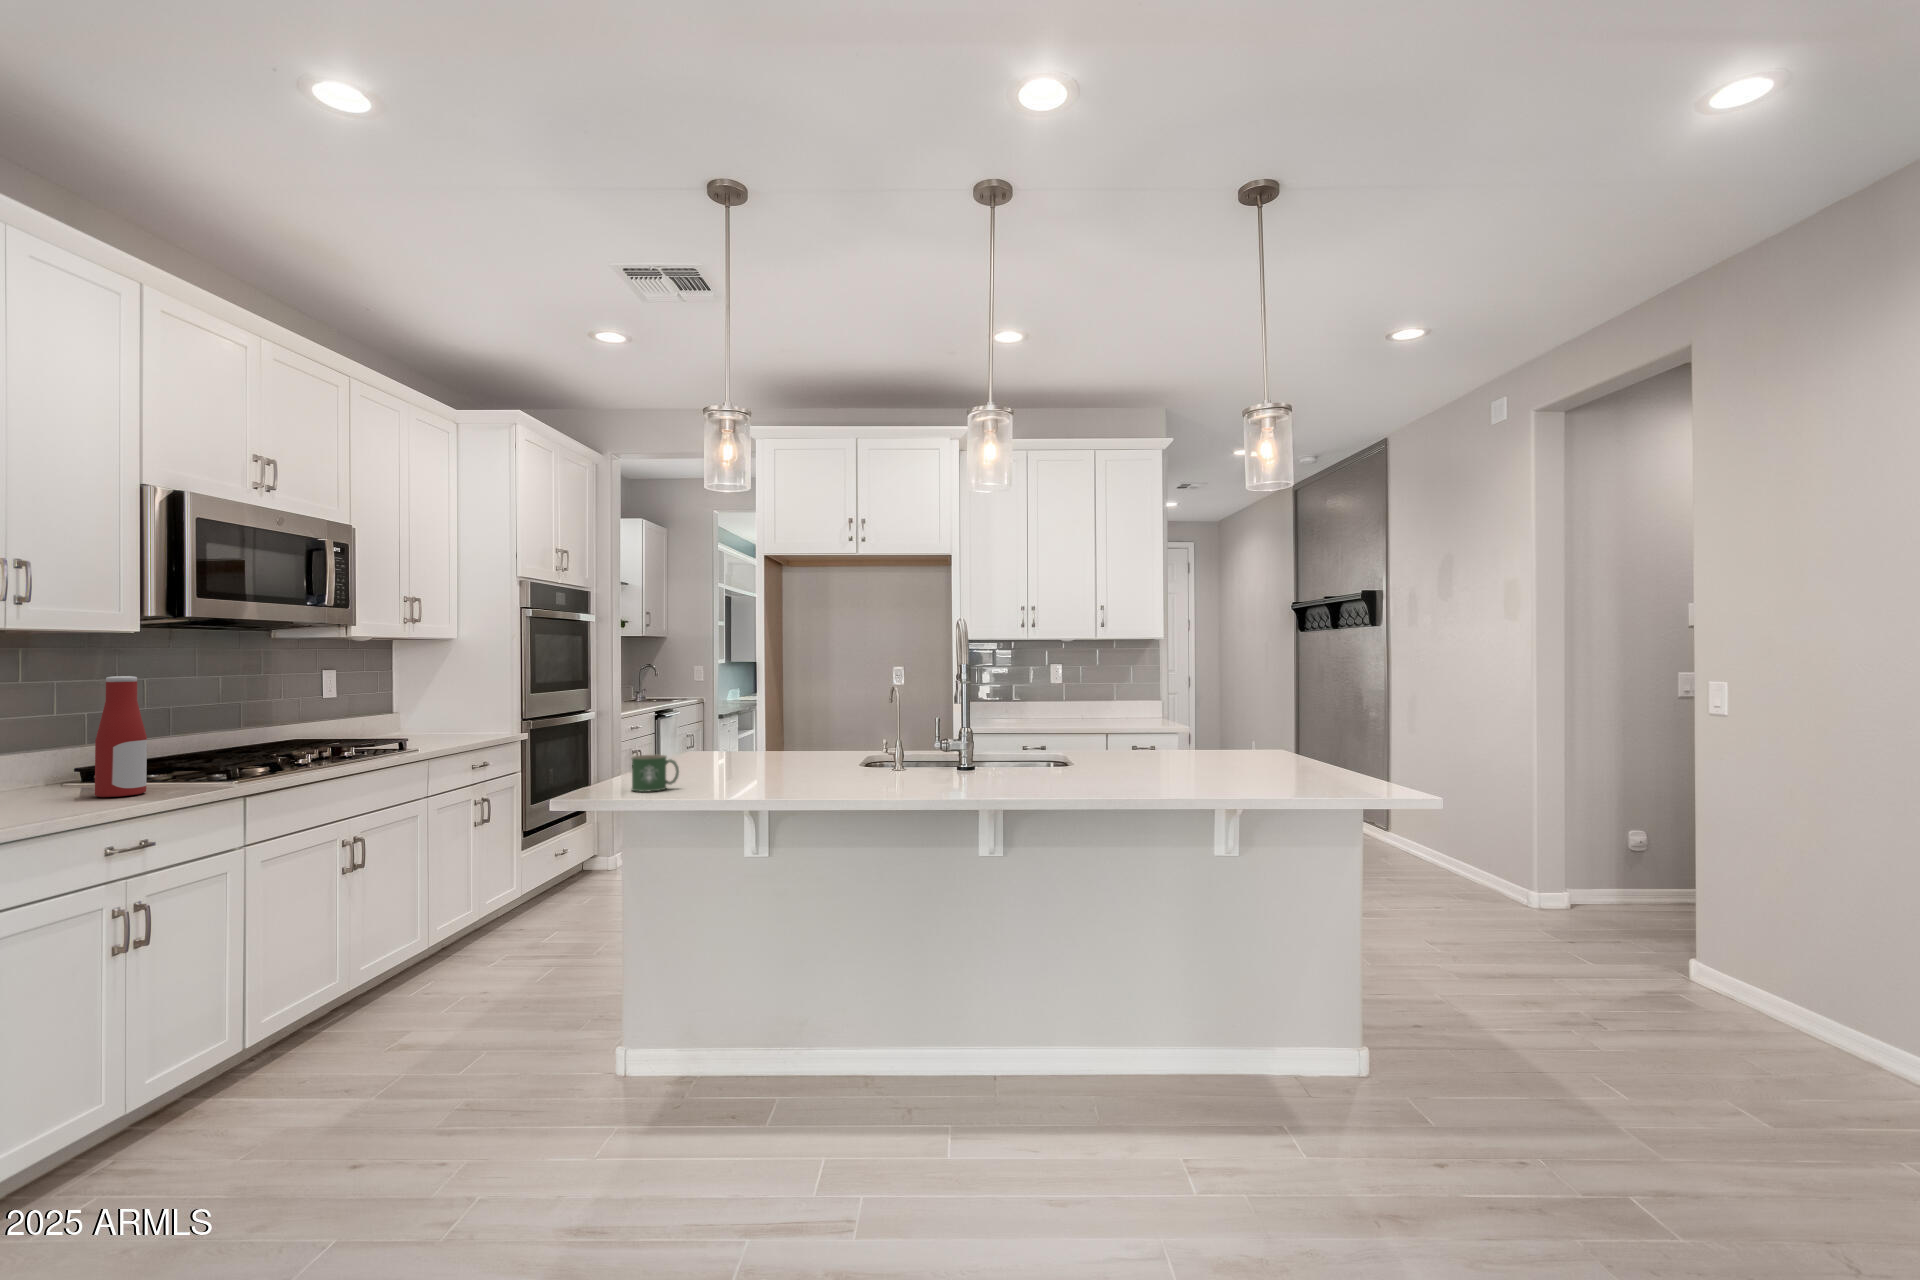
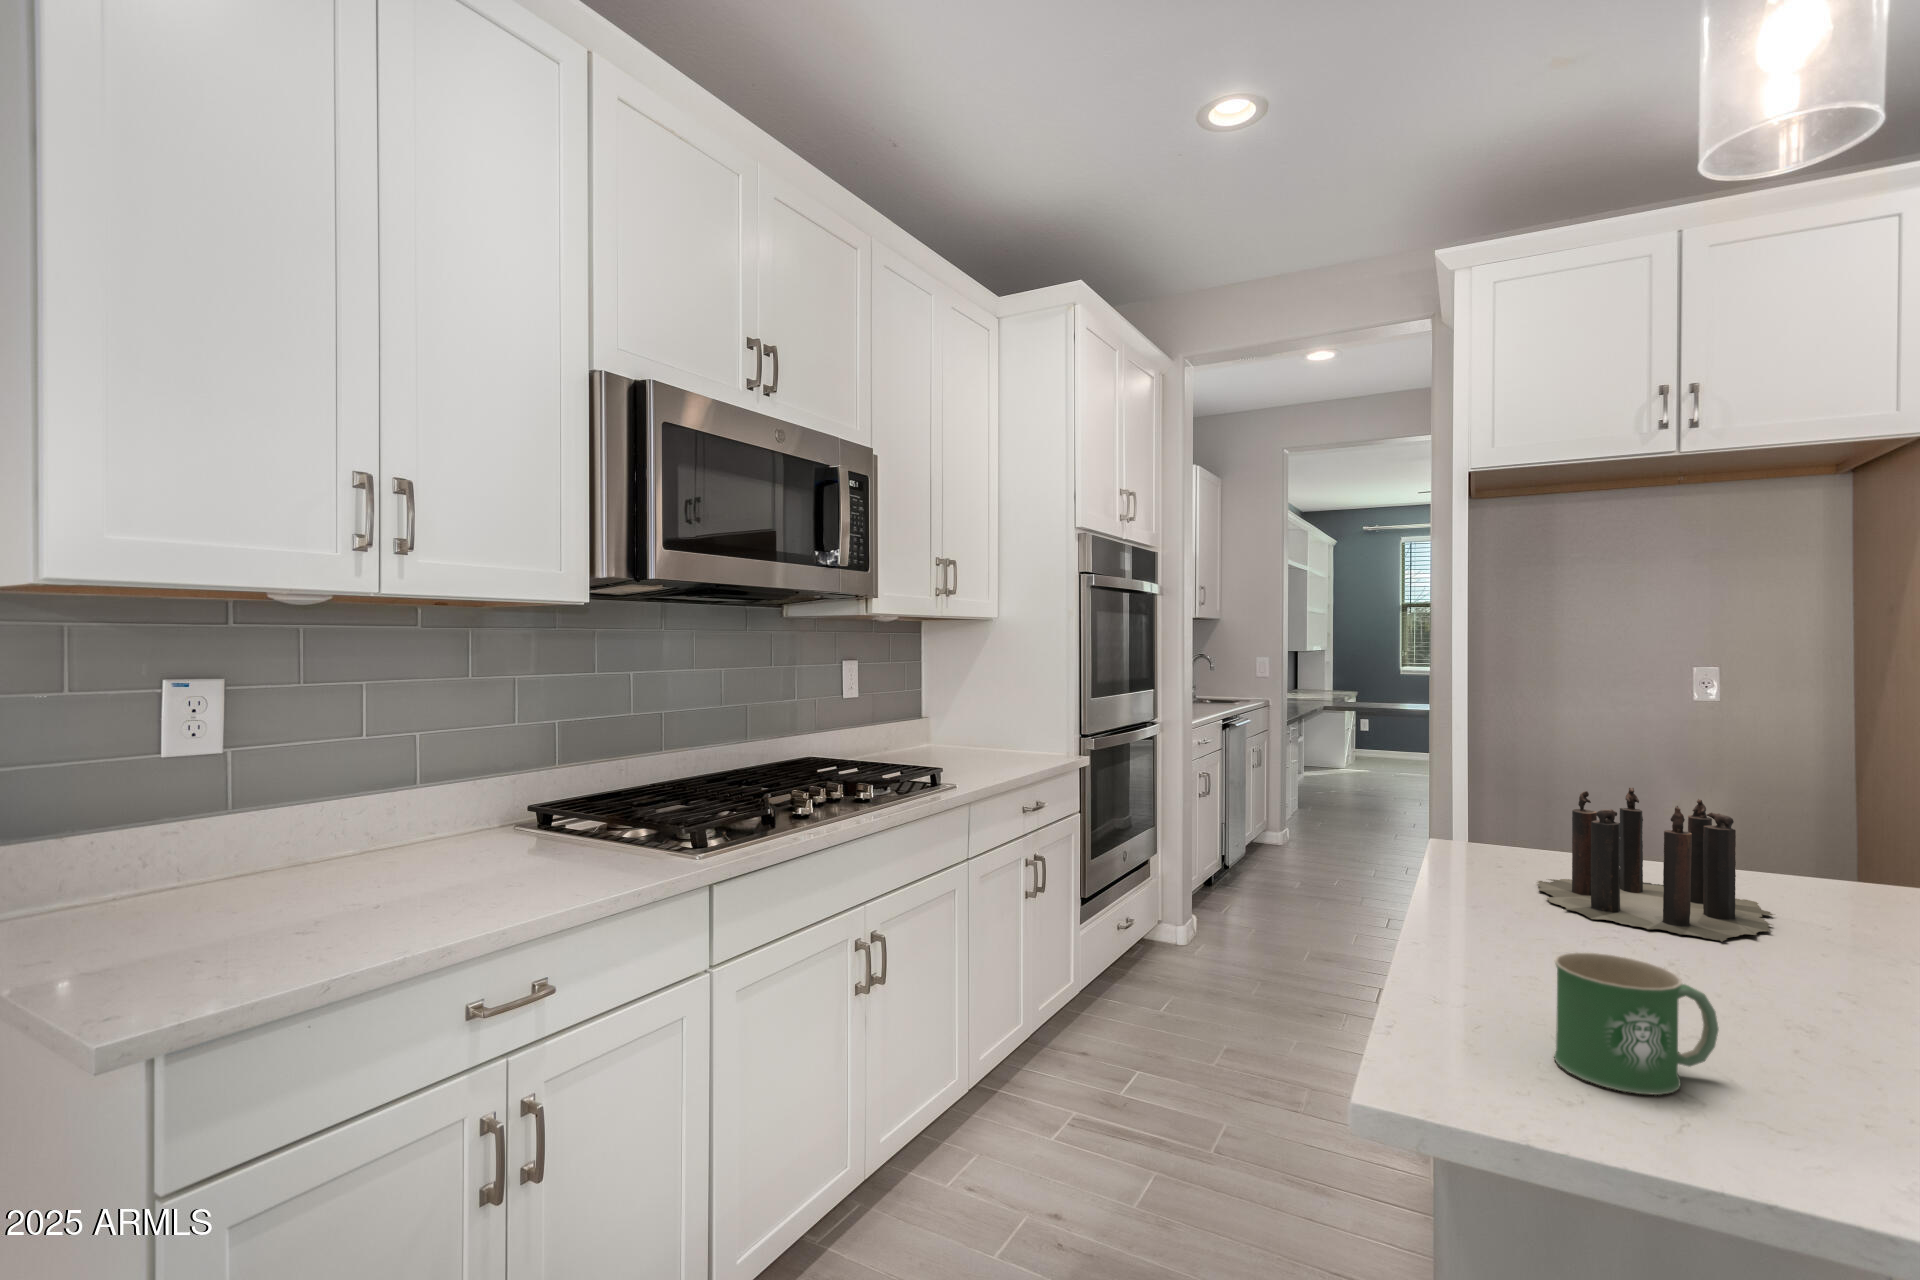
bottle: present [95,676,147,797] -> none [488,677,564,891]
candle: none [694,713,794,766] -> present [1537,788,1773,942]

